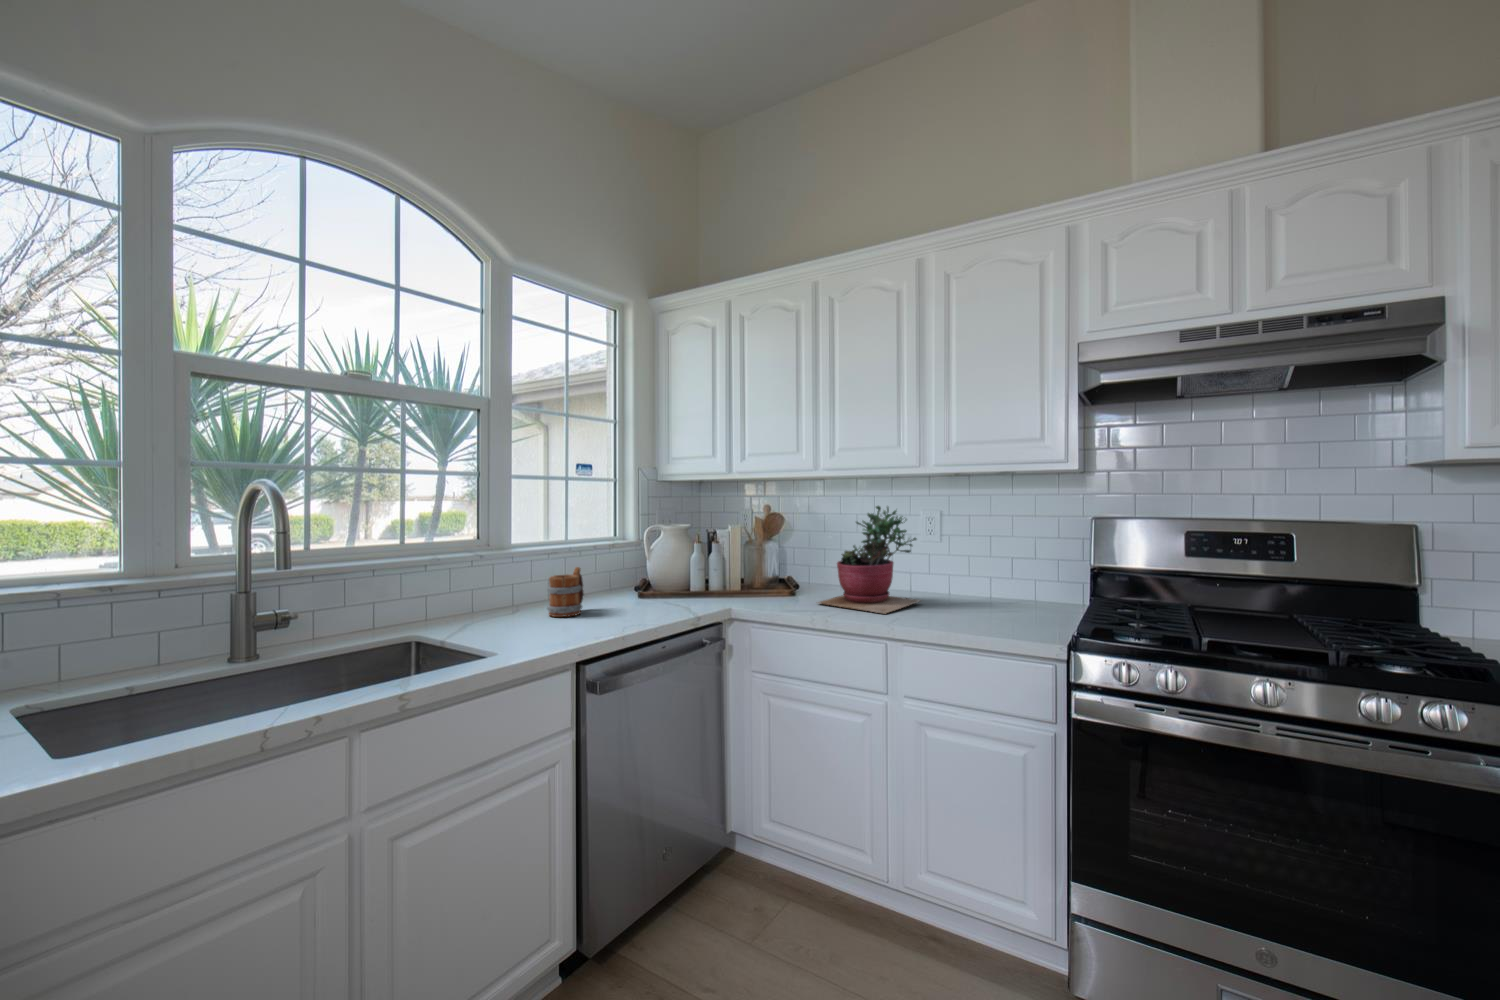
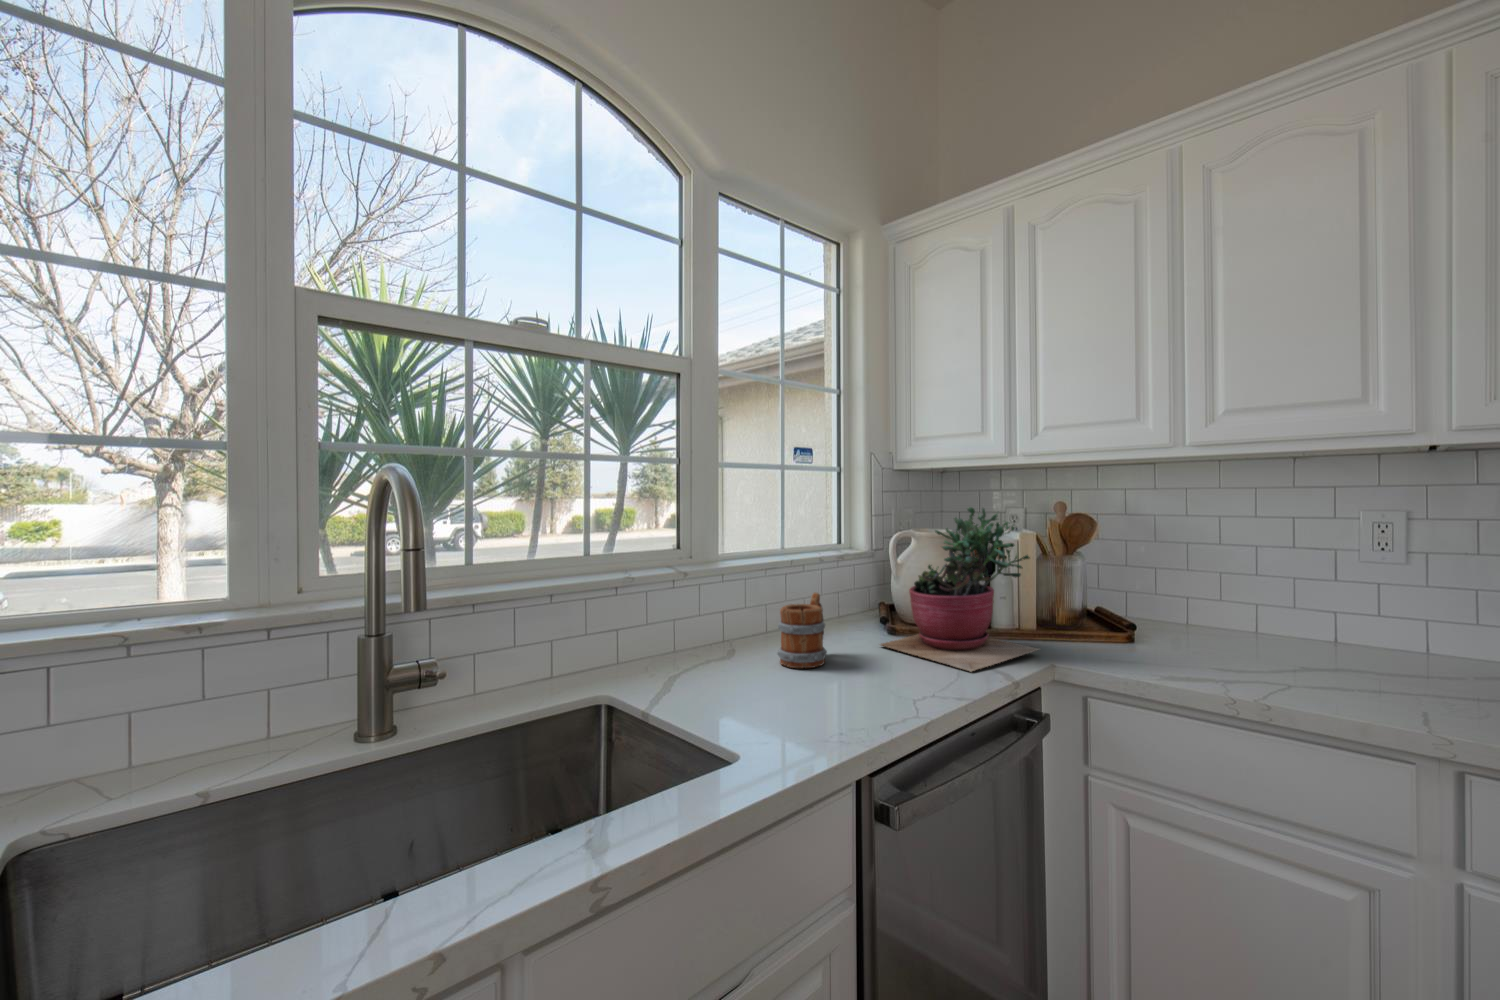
succulent plant: present [819,506,921,614] -> present [881,507,1038,672]

